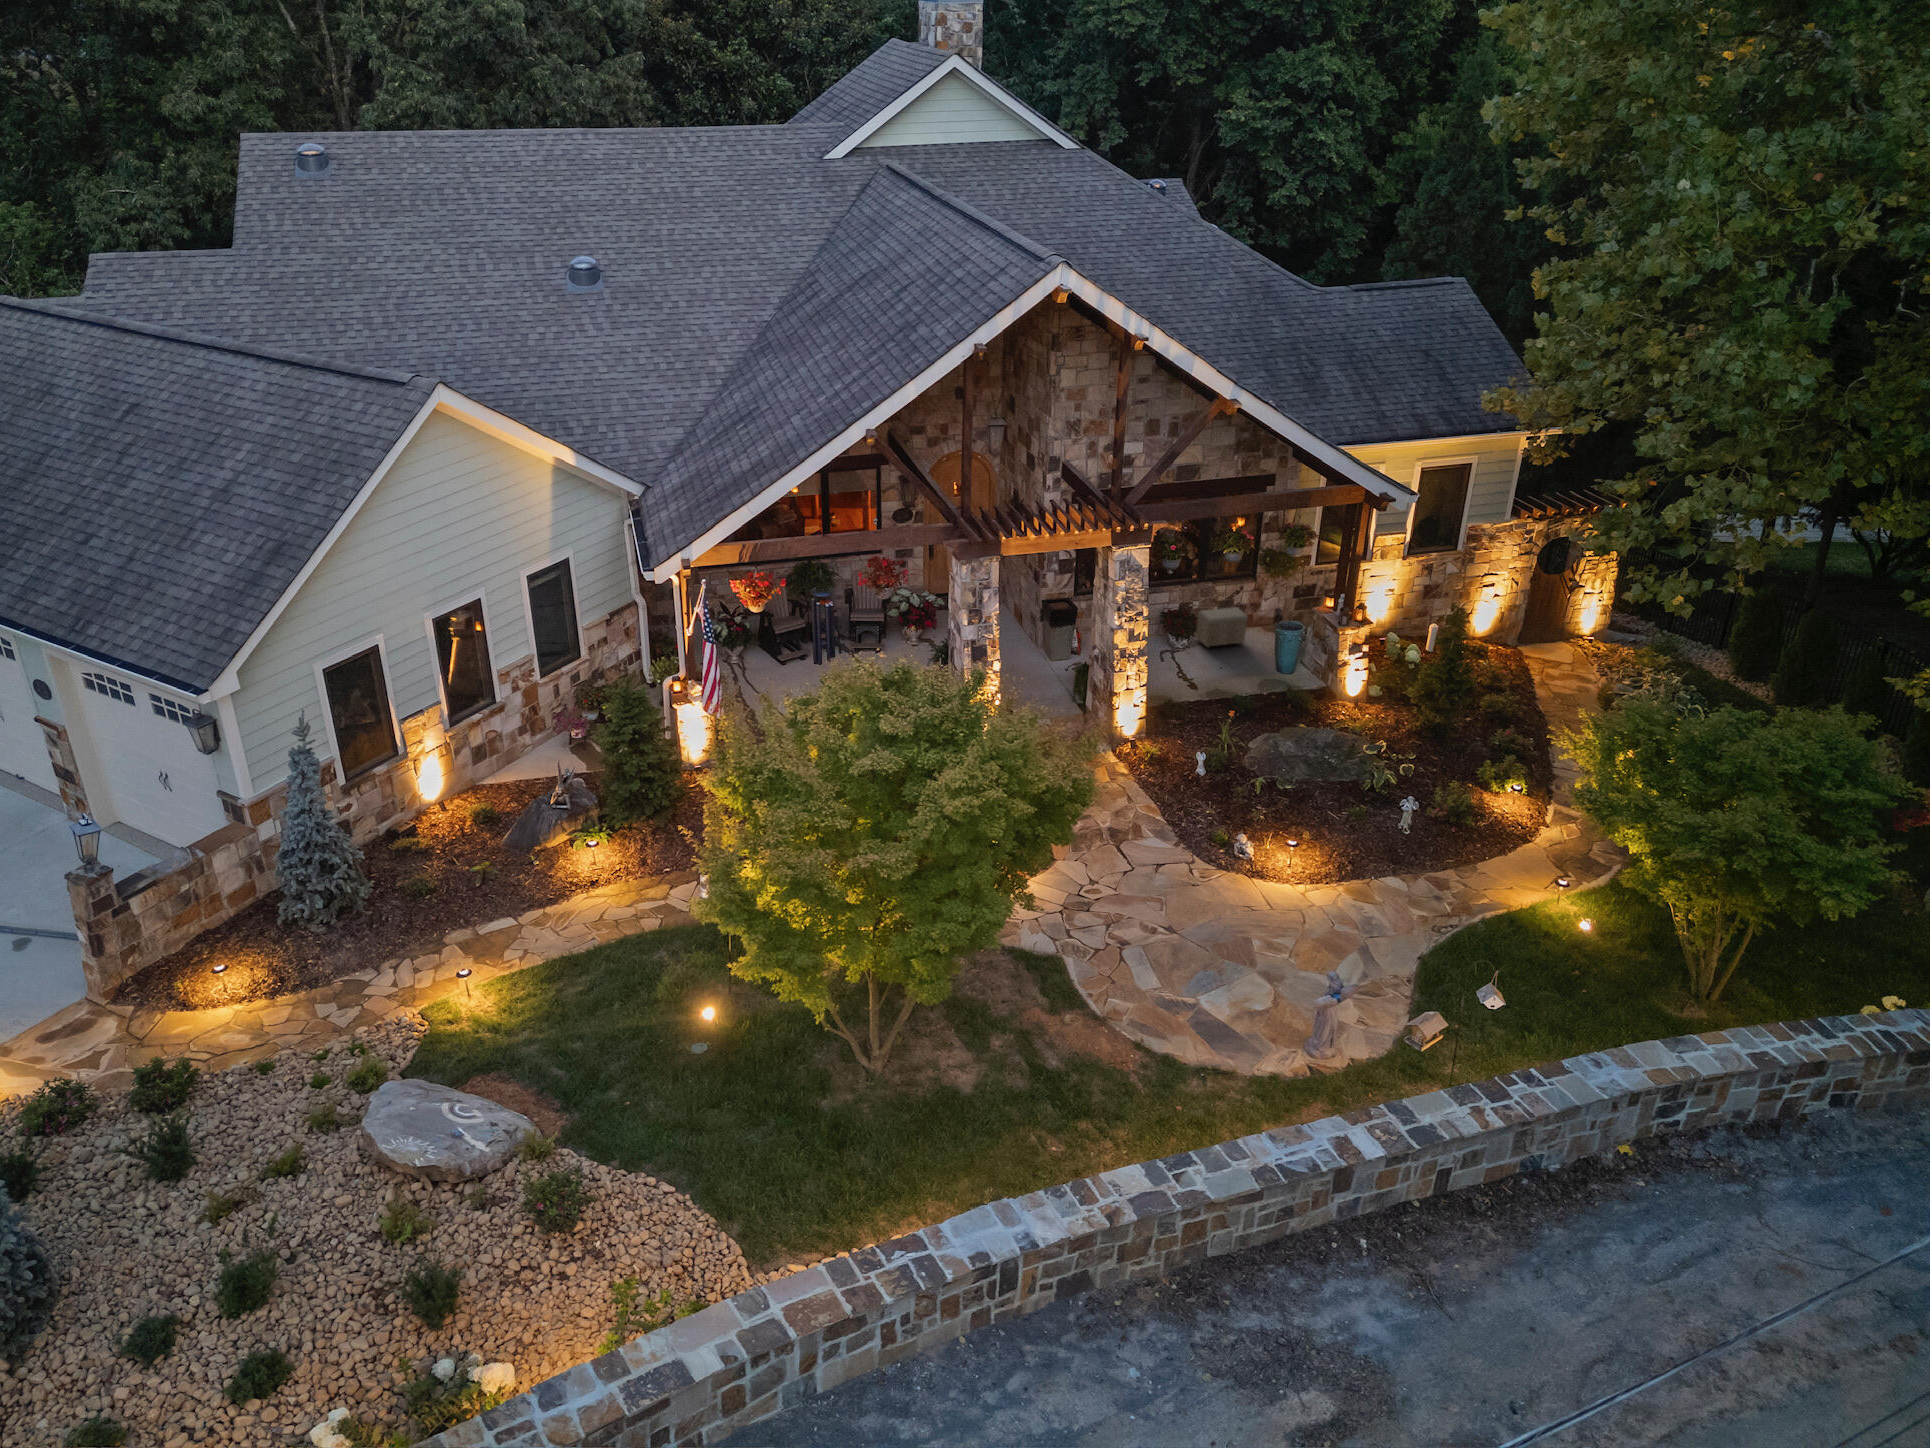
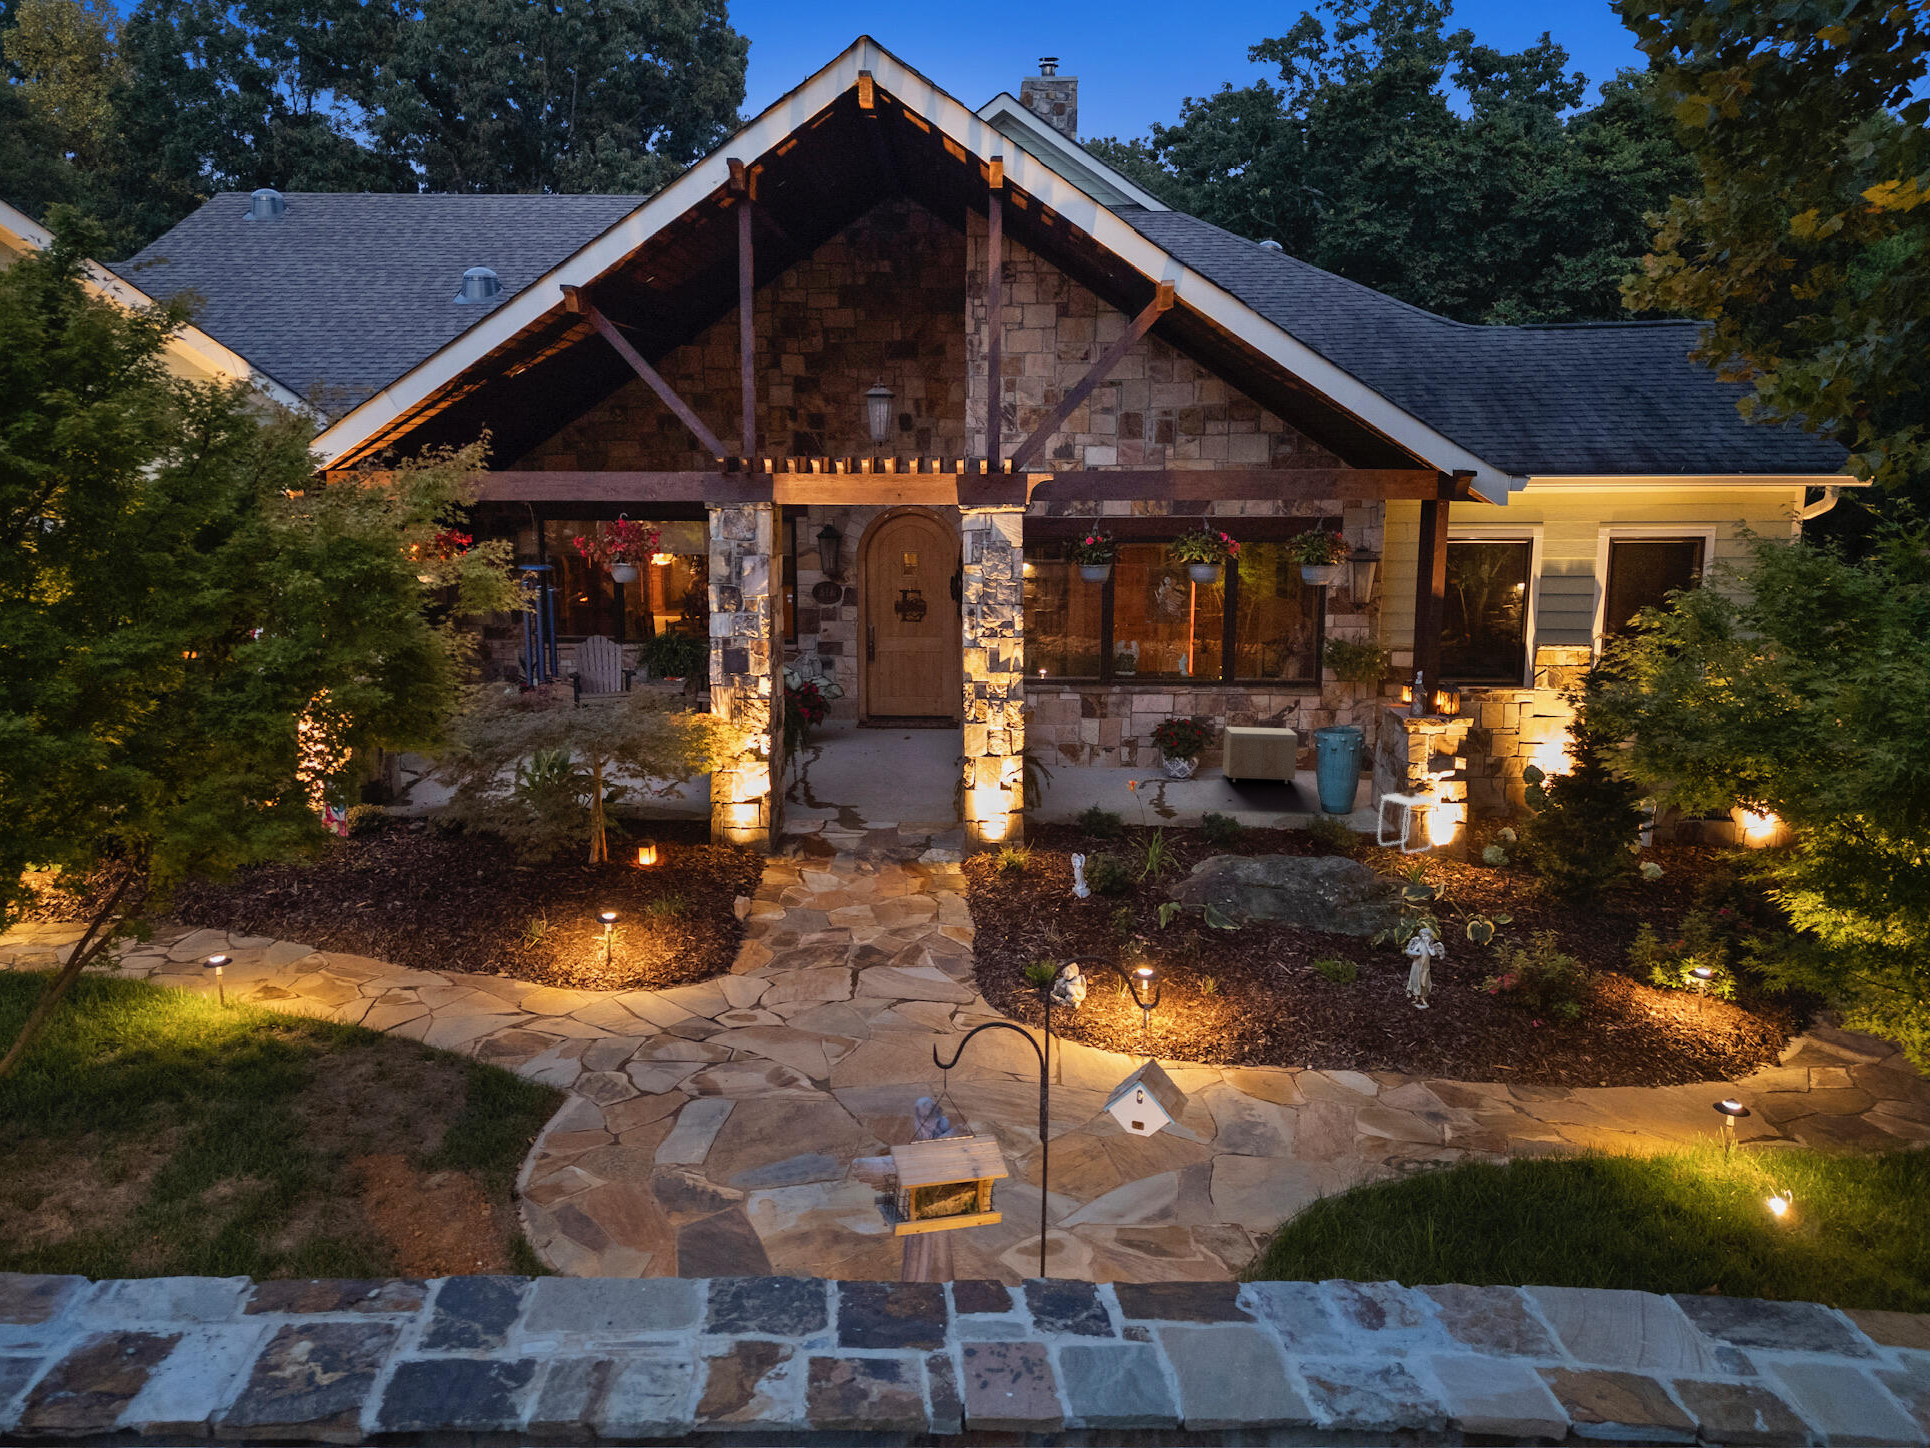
side table: none [1324,666,1355,705] -> present [1379,789,1435,852]

